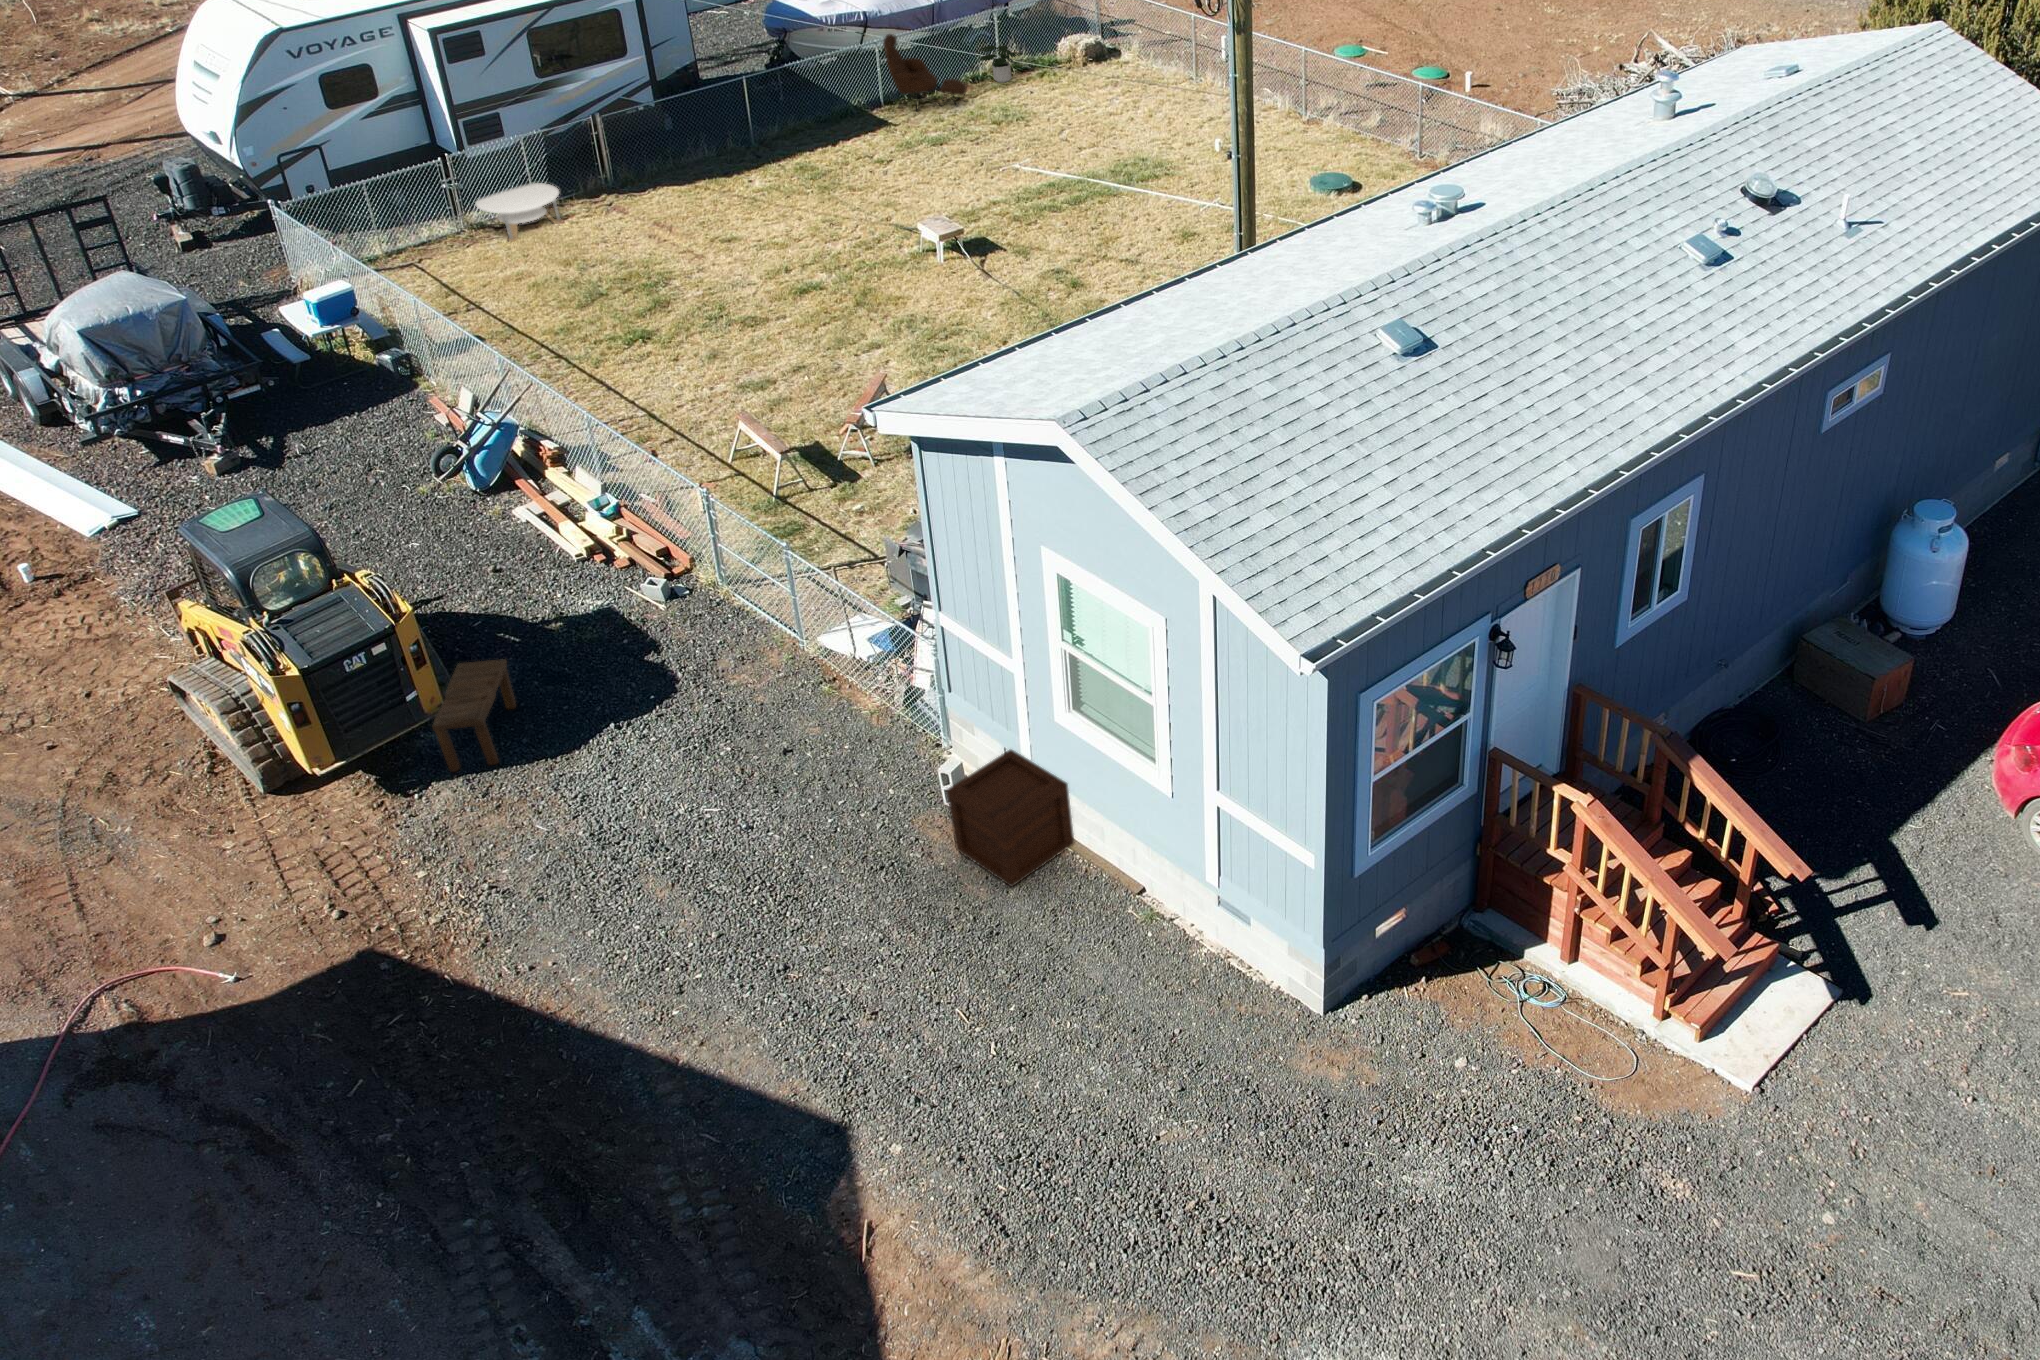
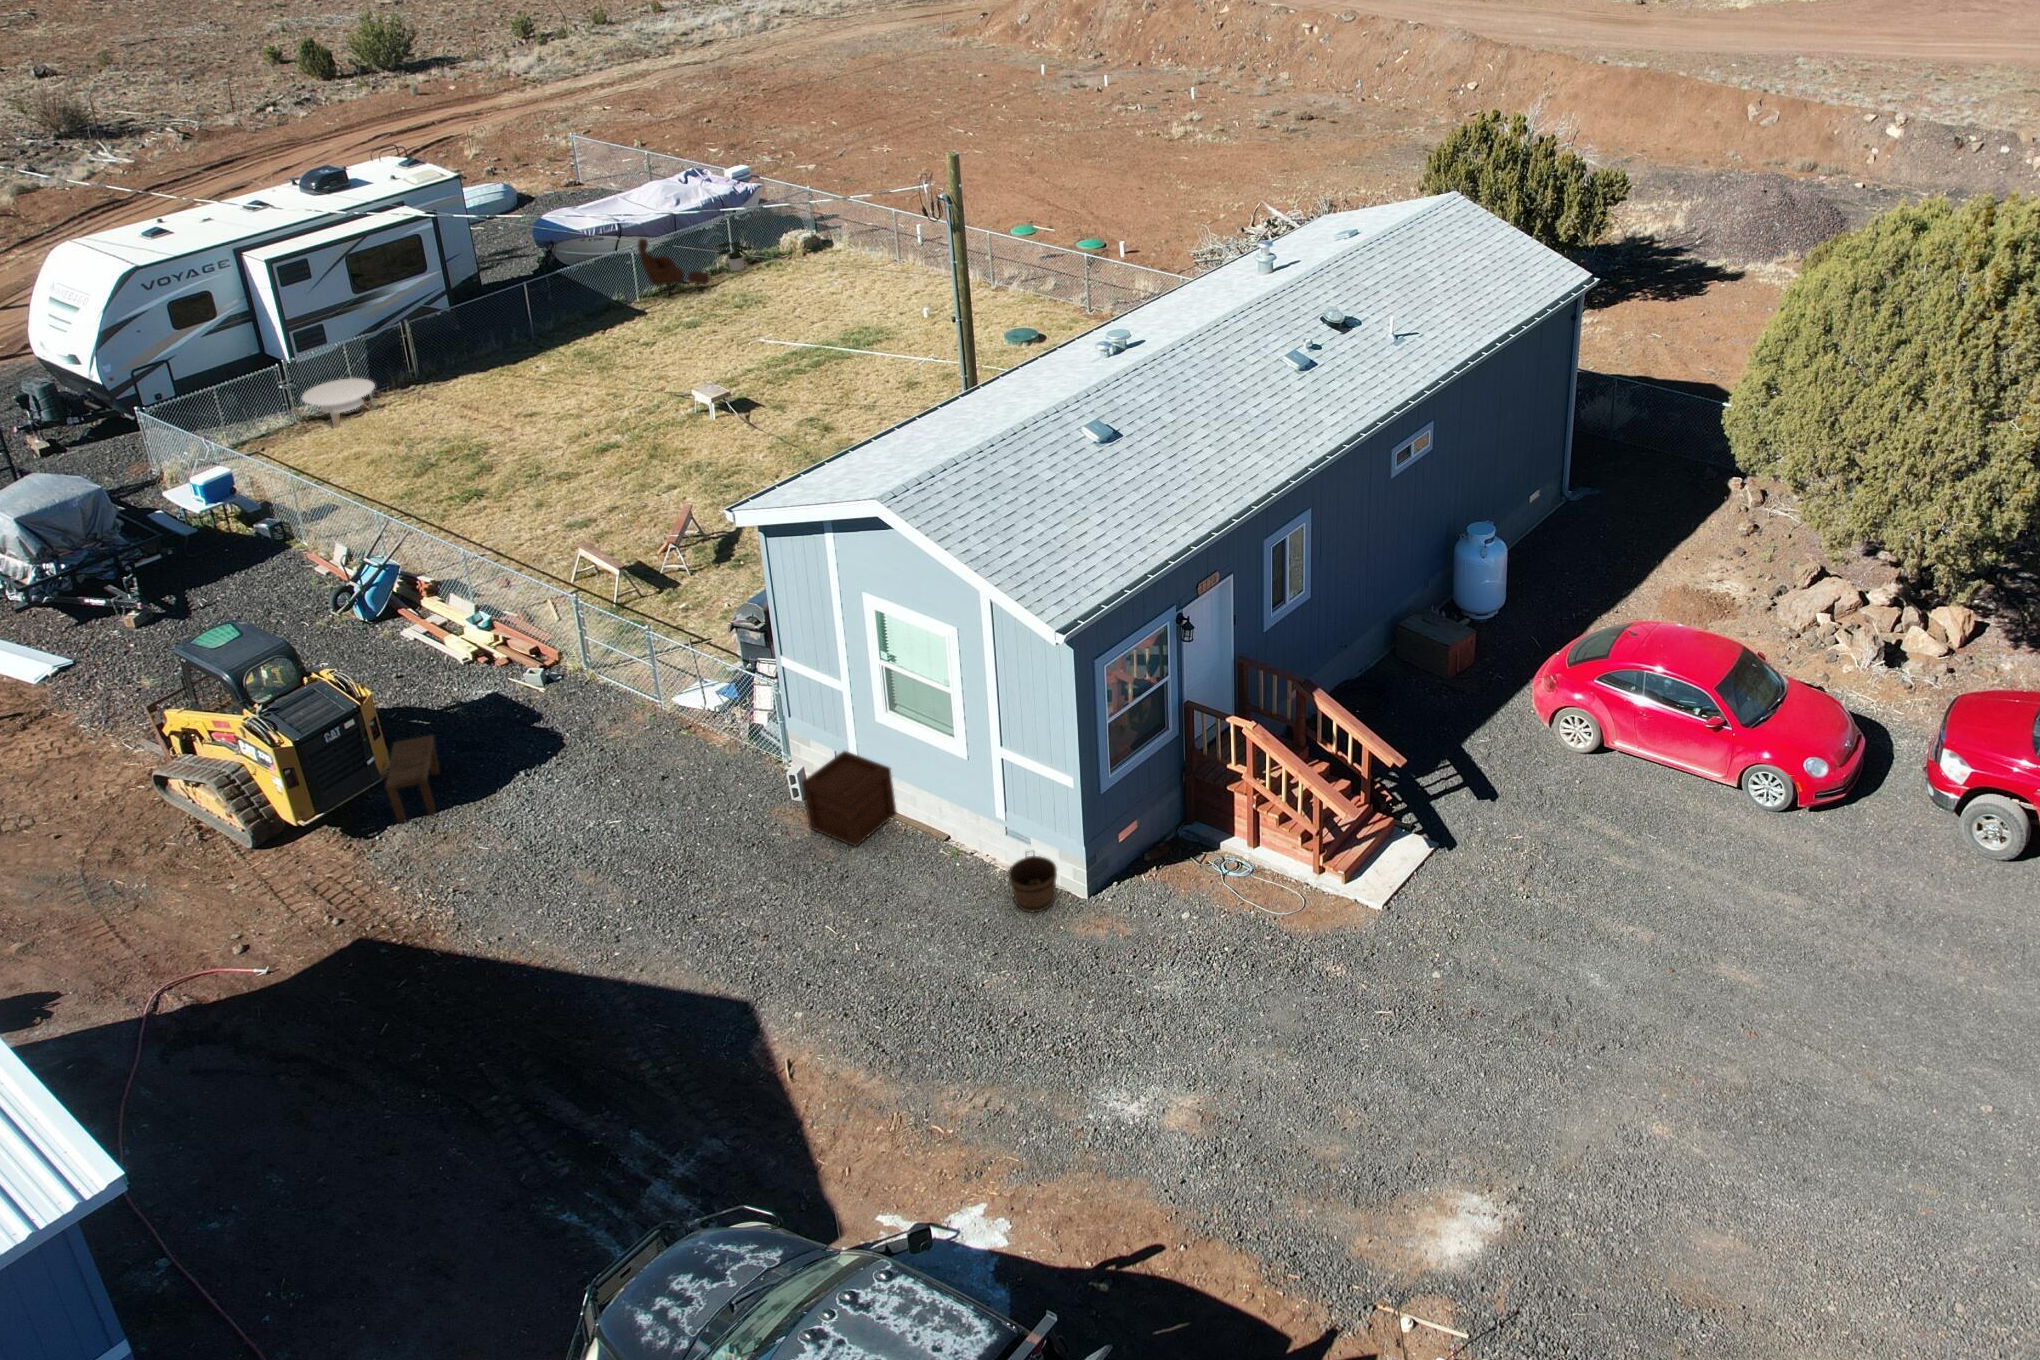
bucket: none [1209,937,1278,1027] -> present [1009,850,1057,912]

